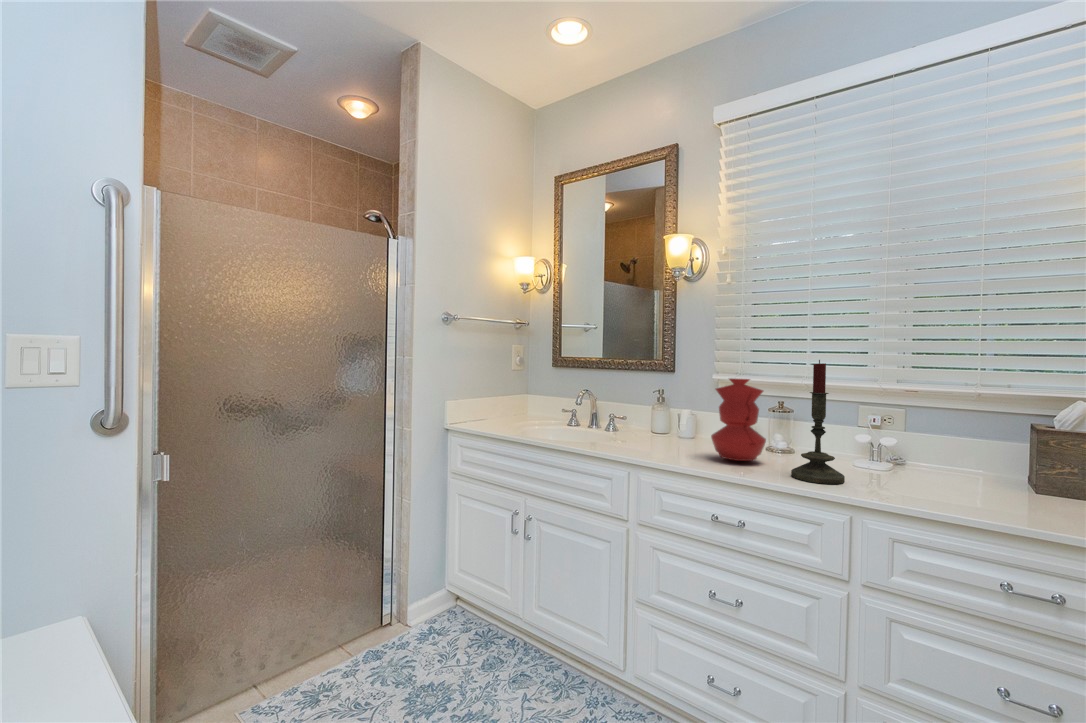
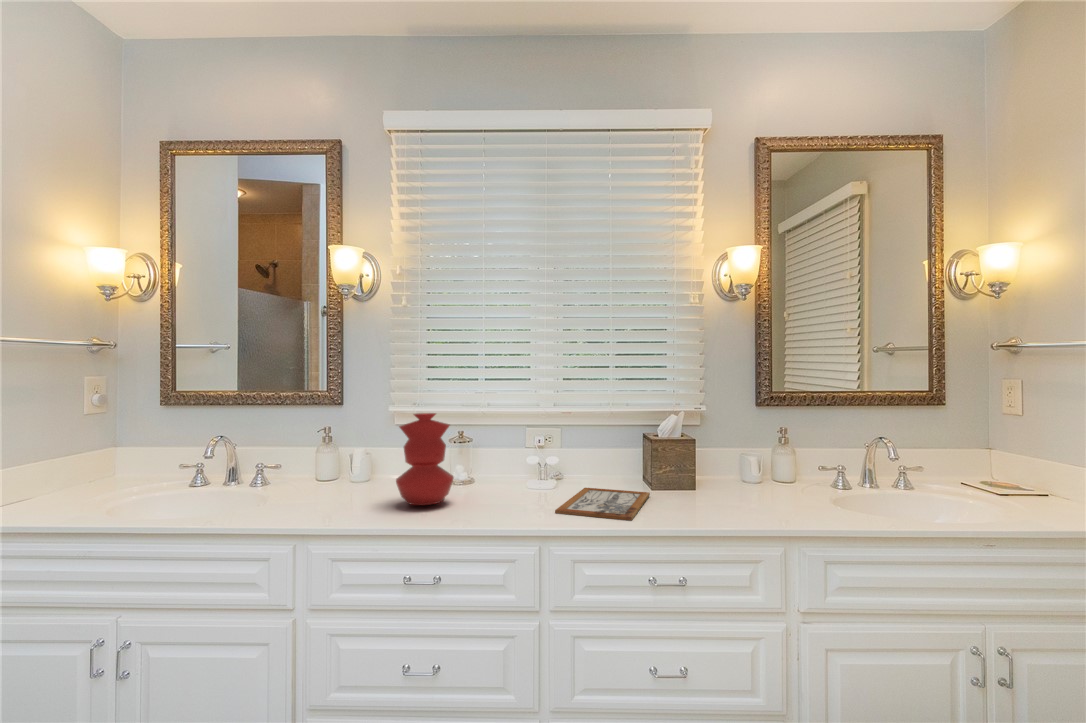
candle: present [791,360,845,484] -> none [482,392,529,518]
picture frame: none [876,475,1029,512] -> present [555,488,650,520]

